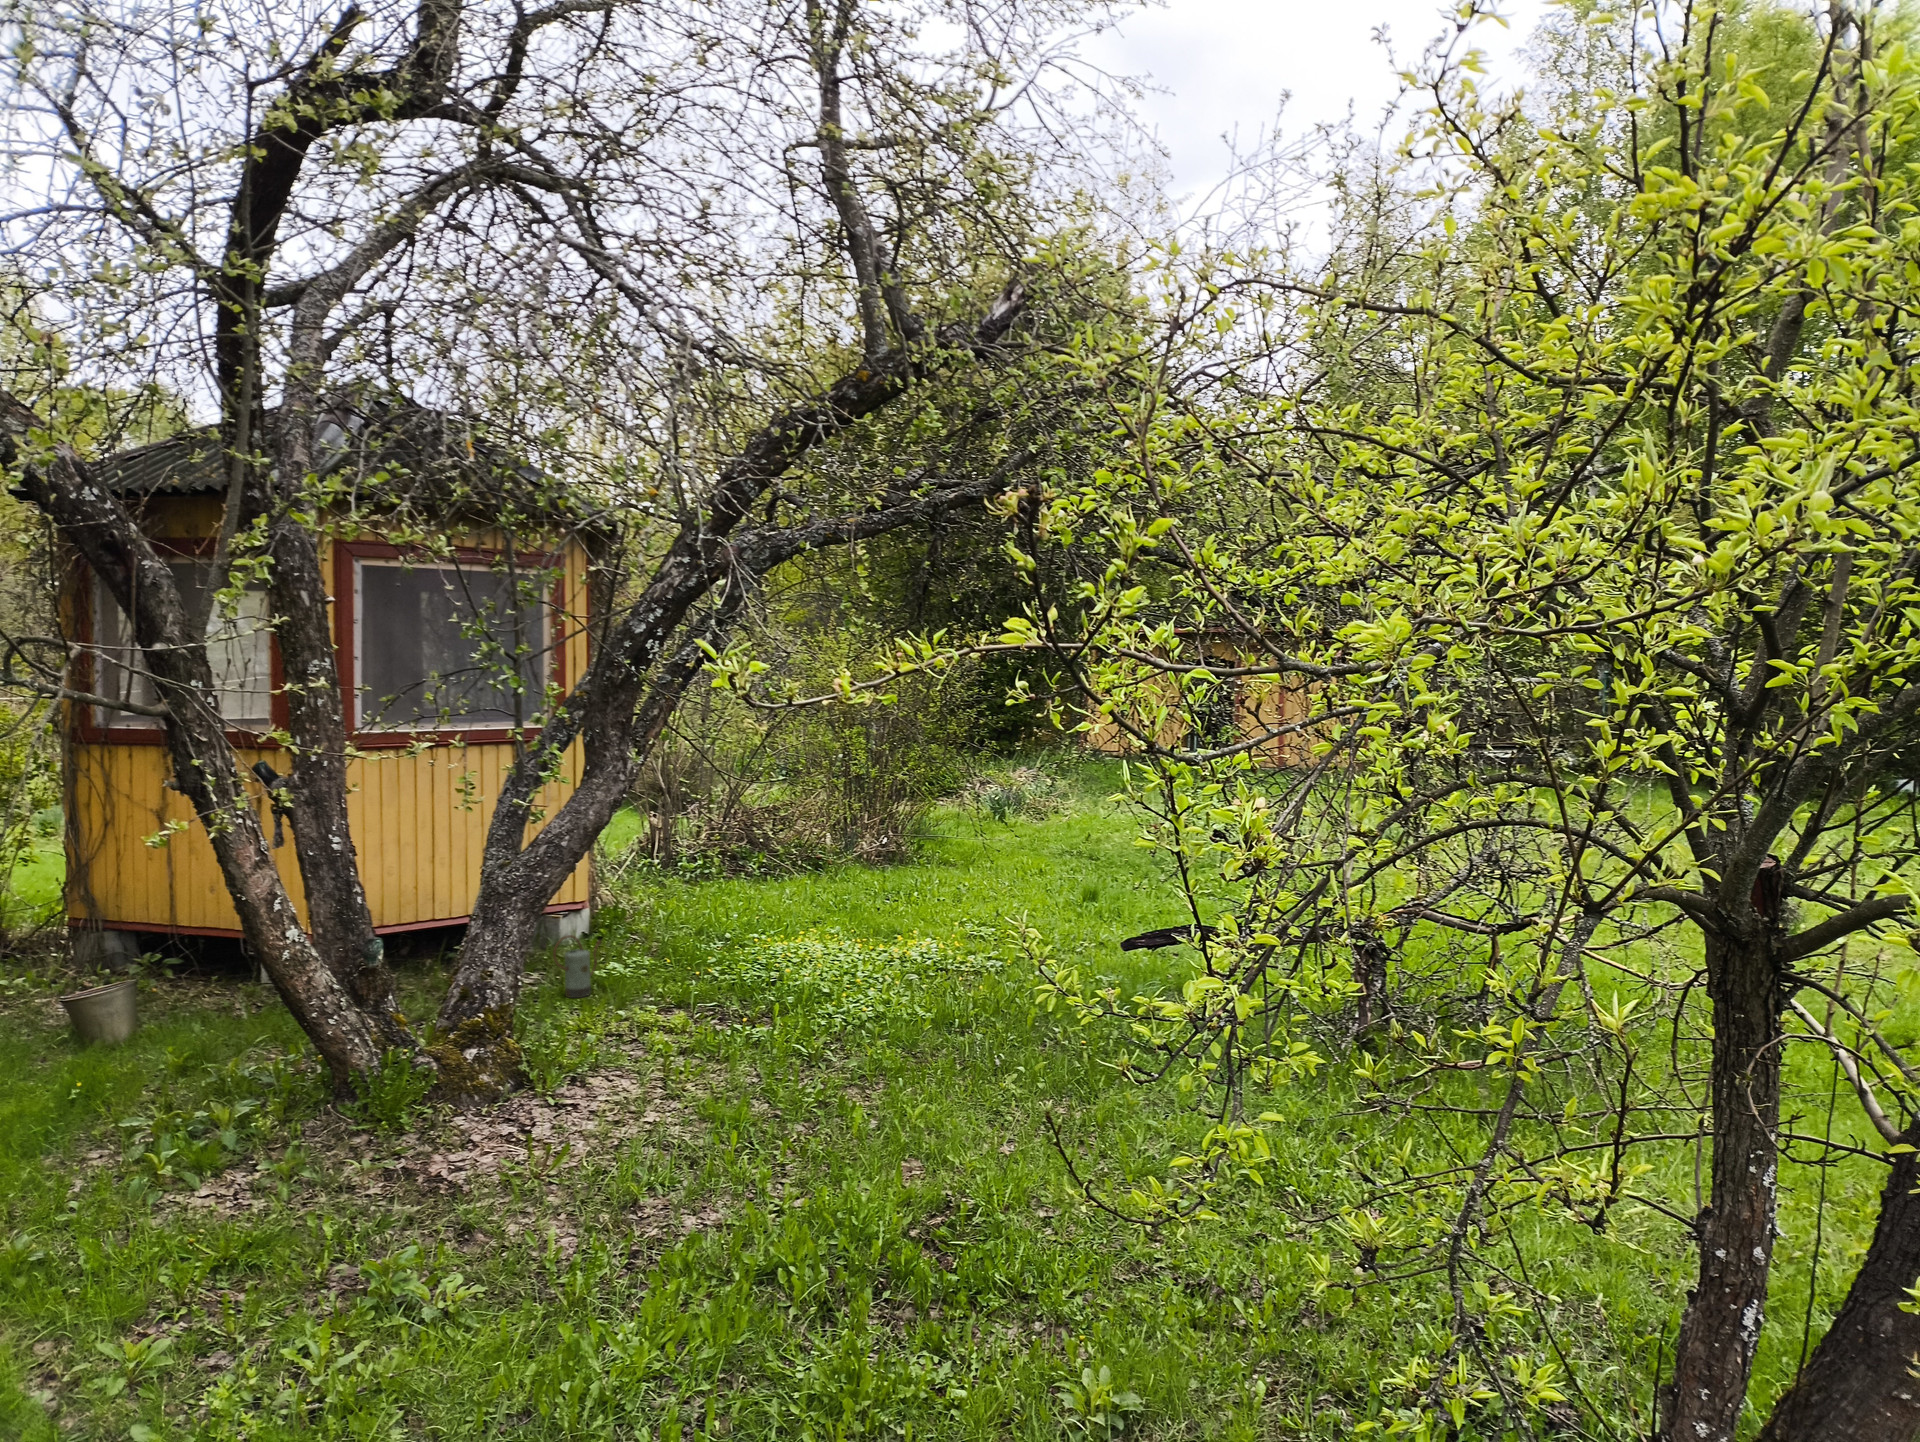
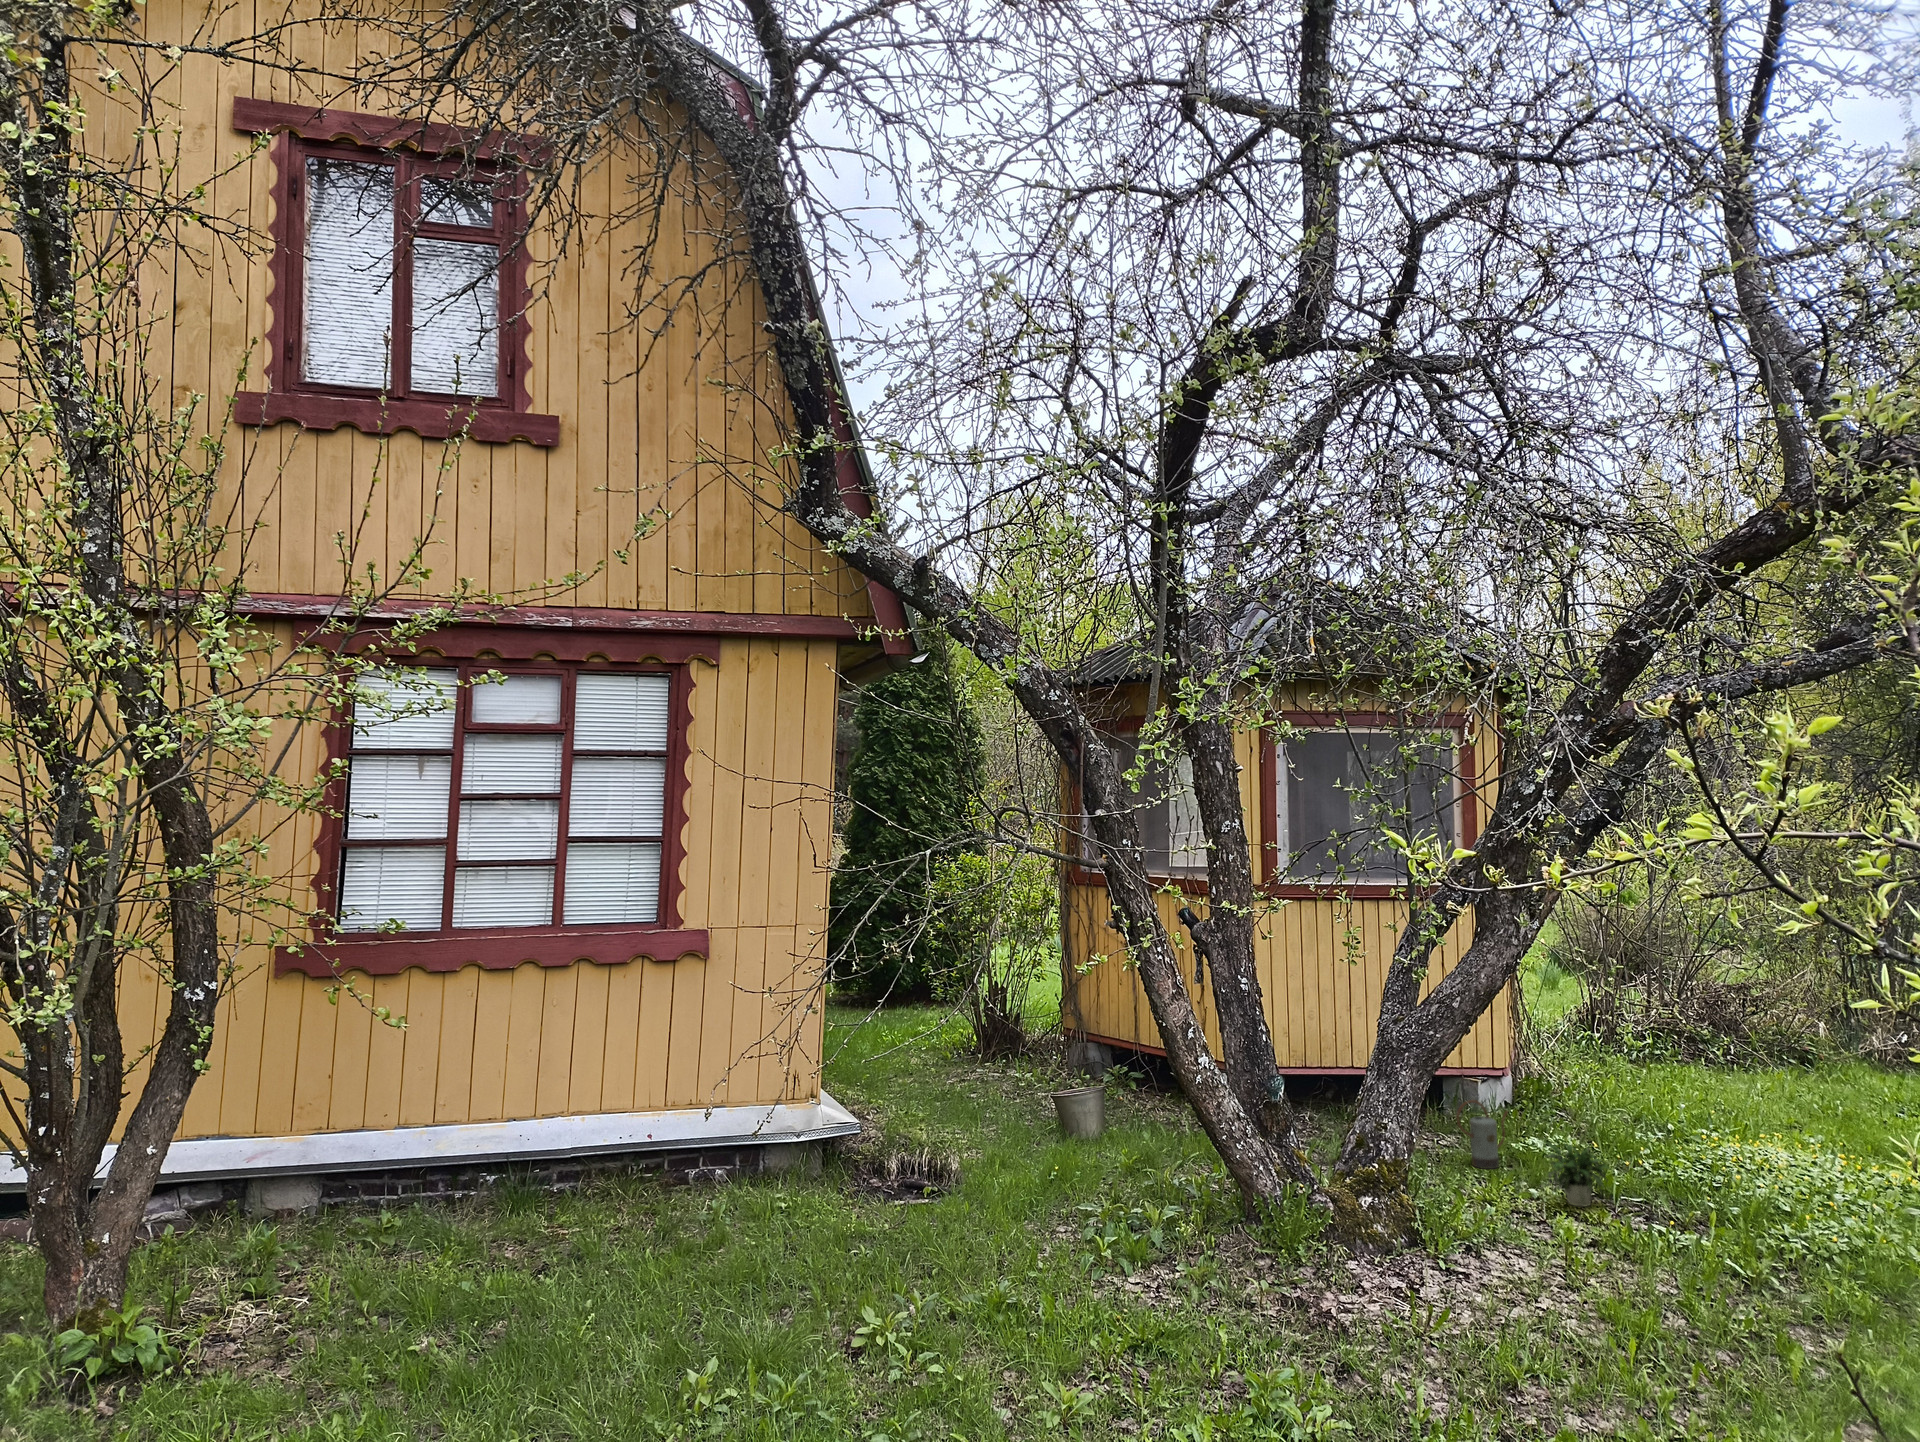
potted plant: none [630,961,694,1019] -> present [1545,1142,1609,1206]

